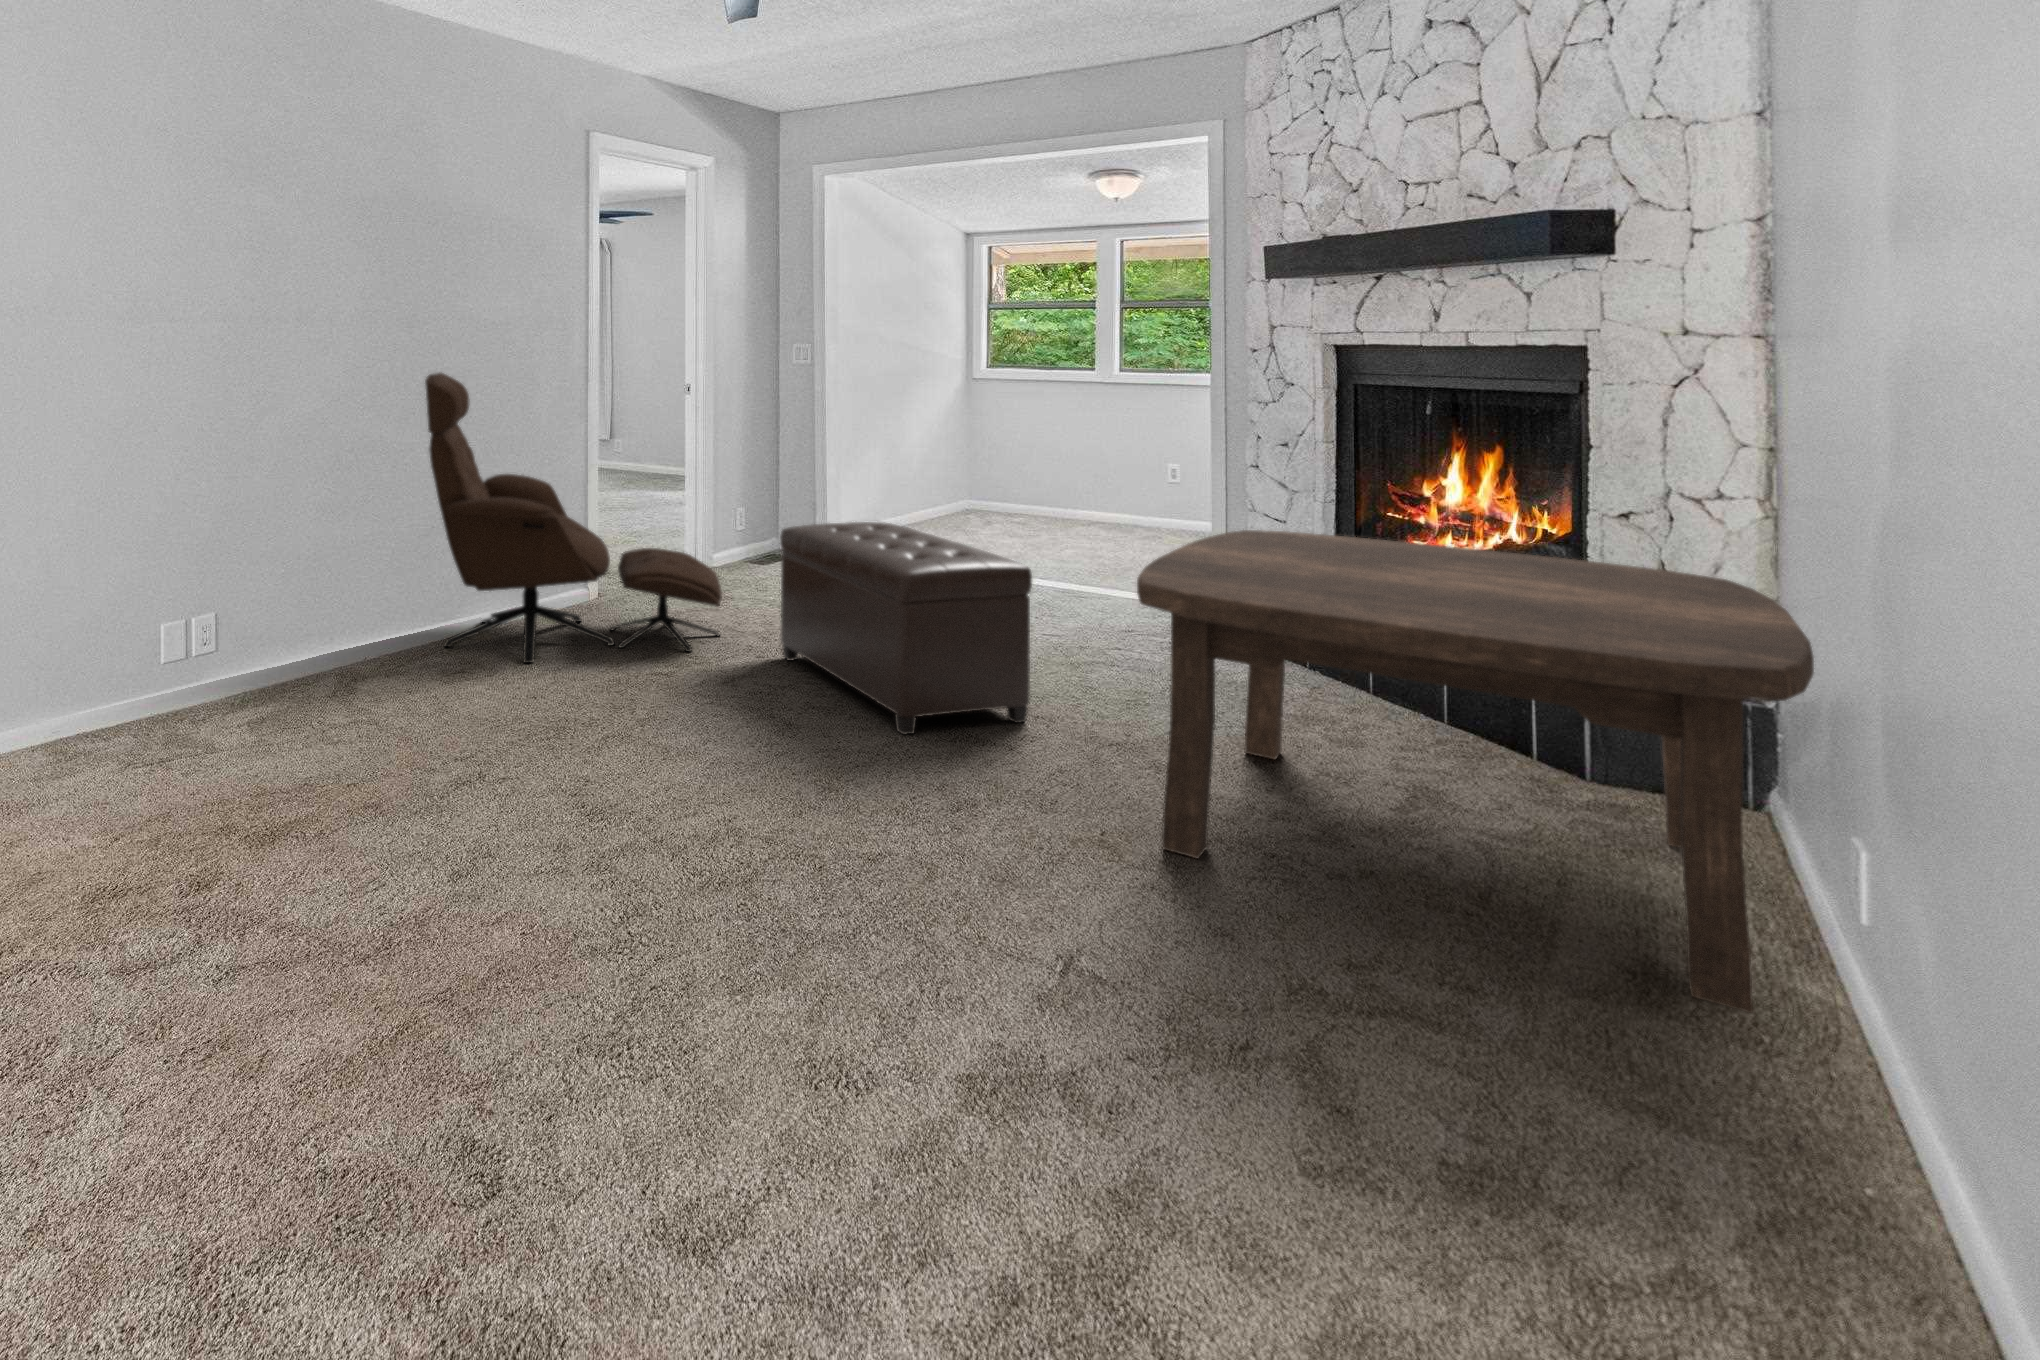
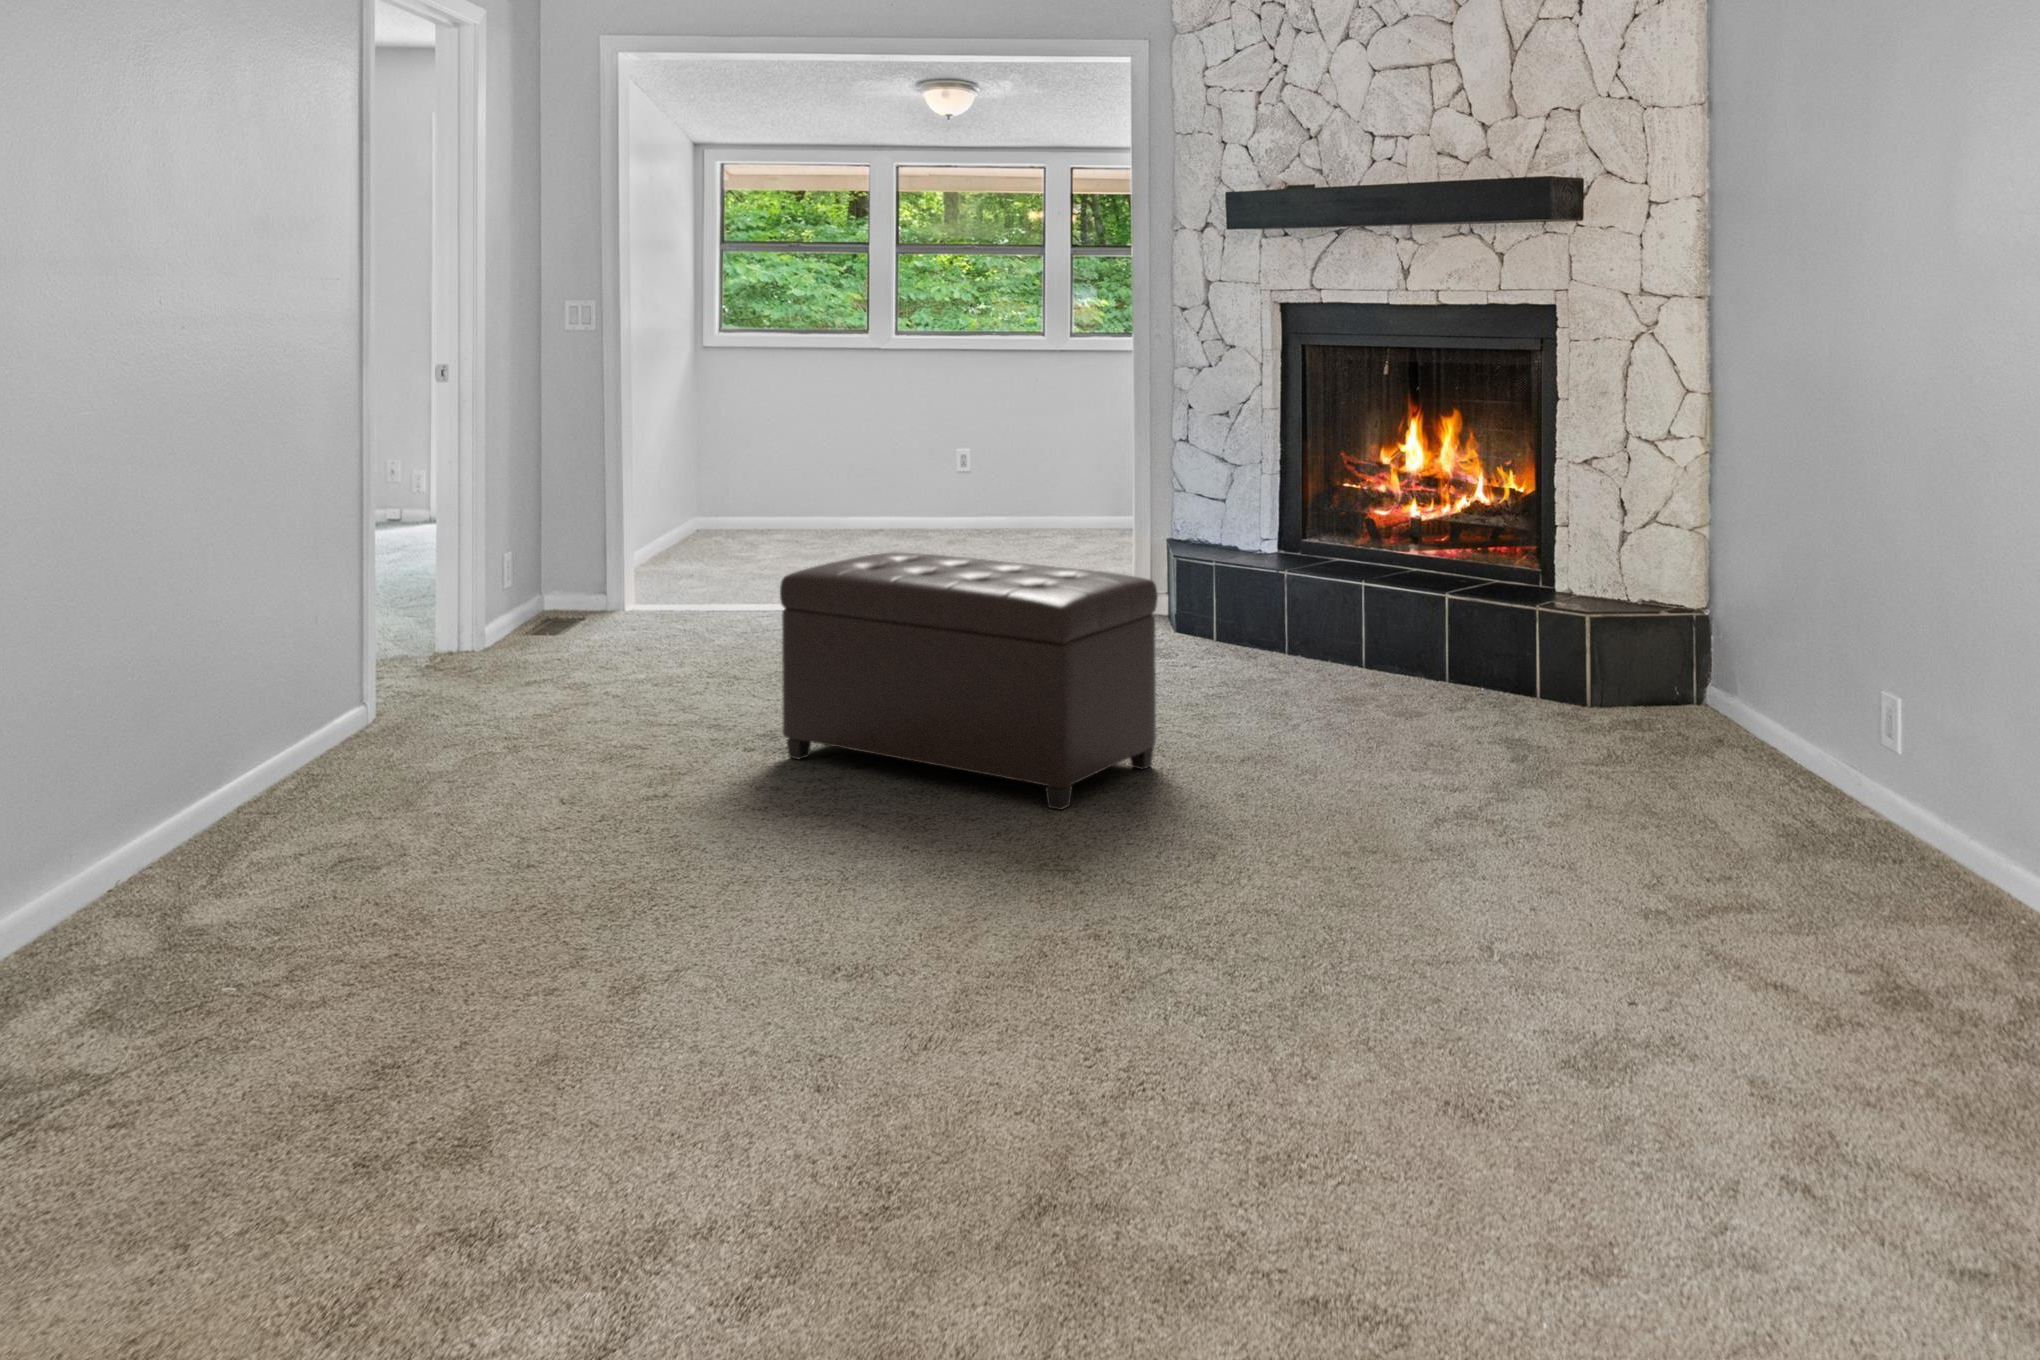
lounge chair: present [425,373,722,663] -> none [155,375,692,856]
coffee table: present [1137,530,1814,1013] -> none [1336,506,1910,850]

